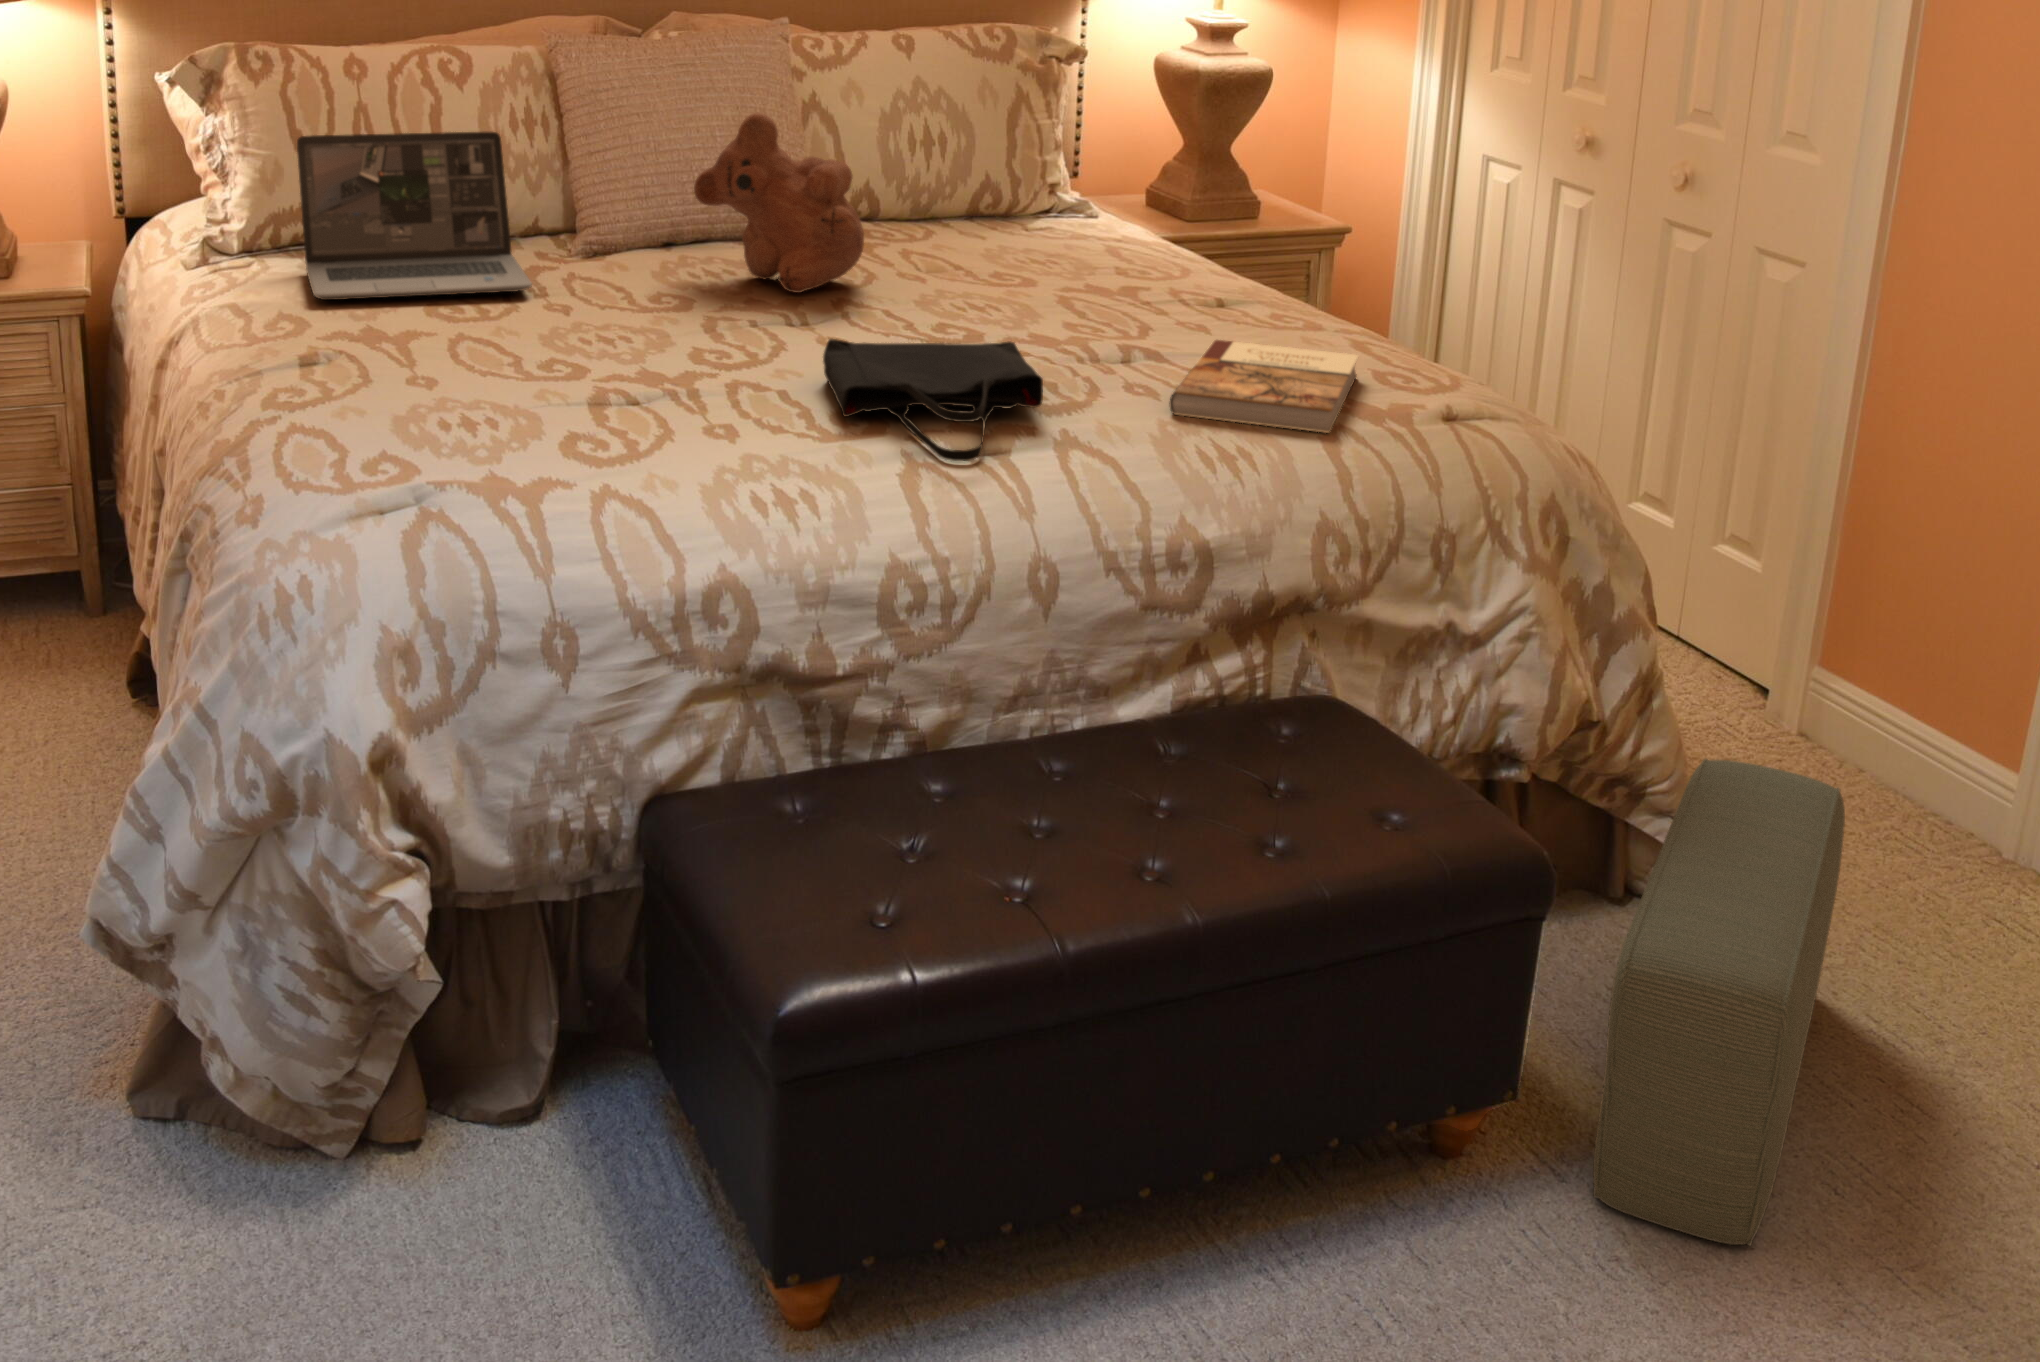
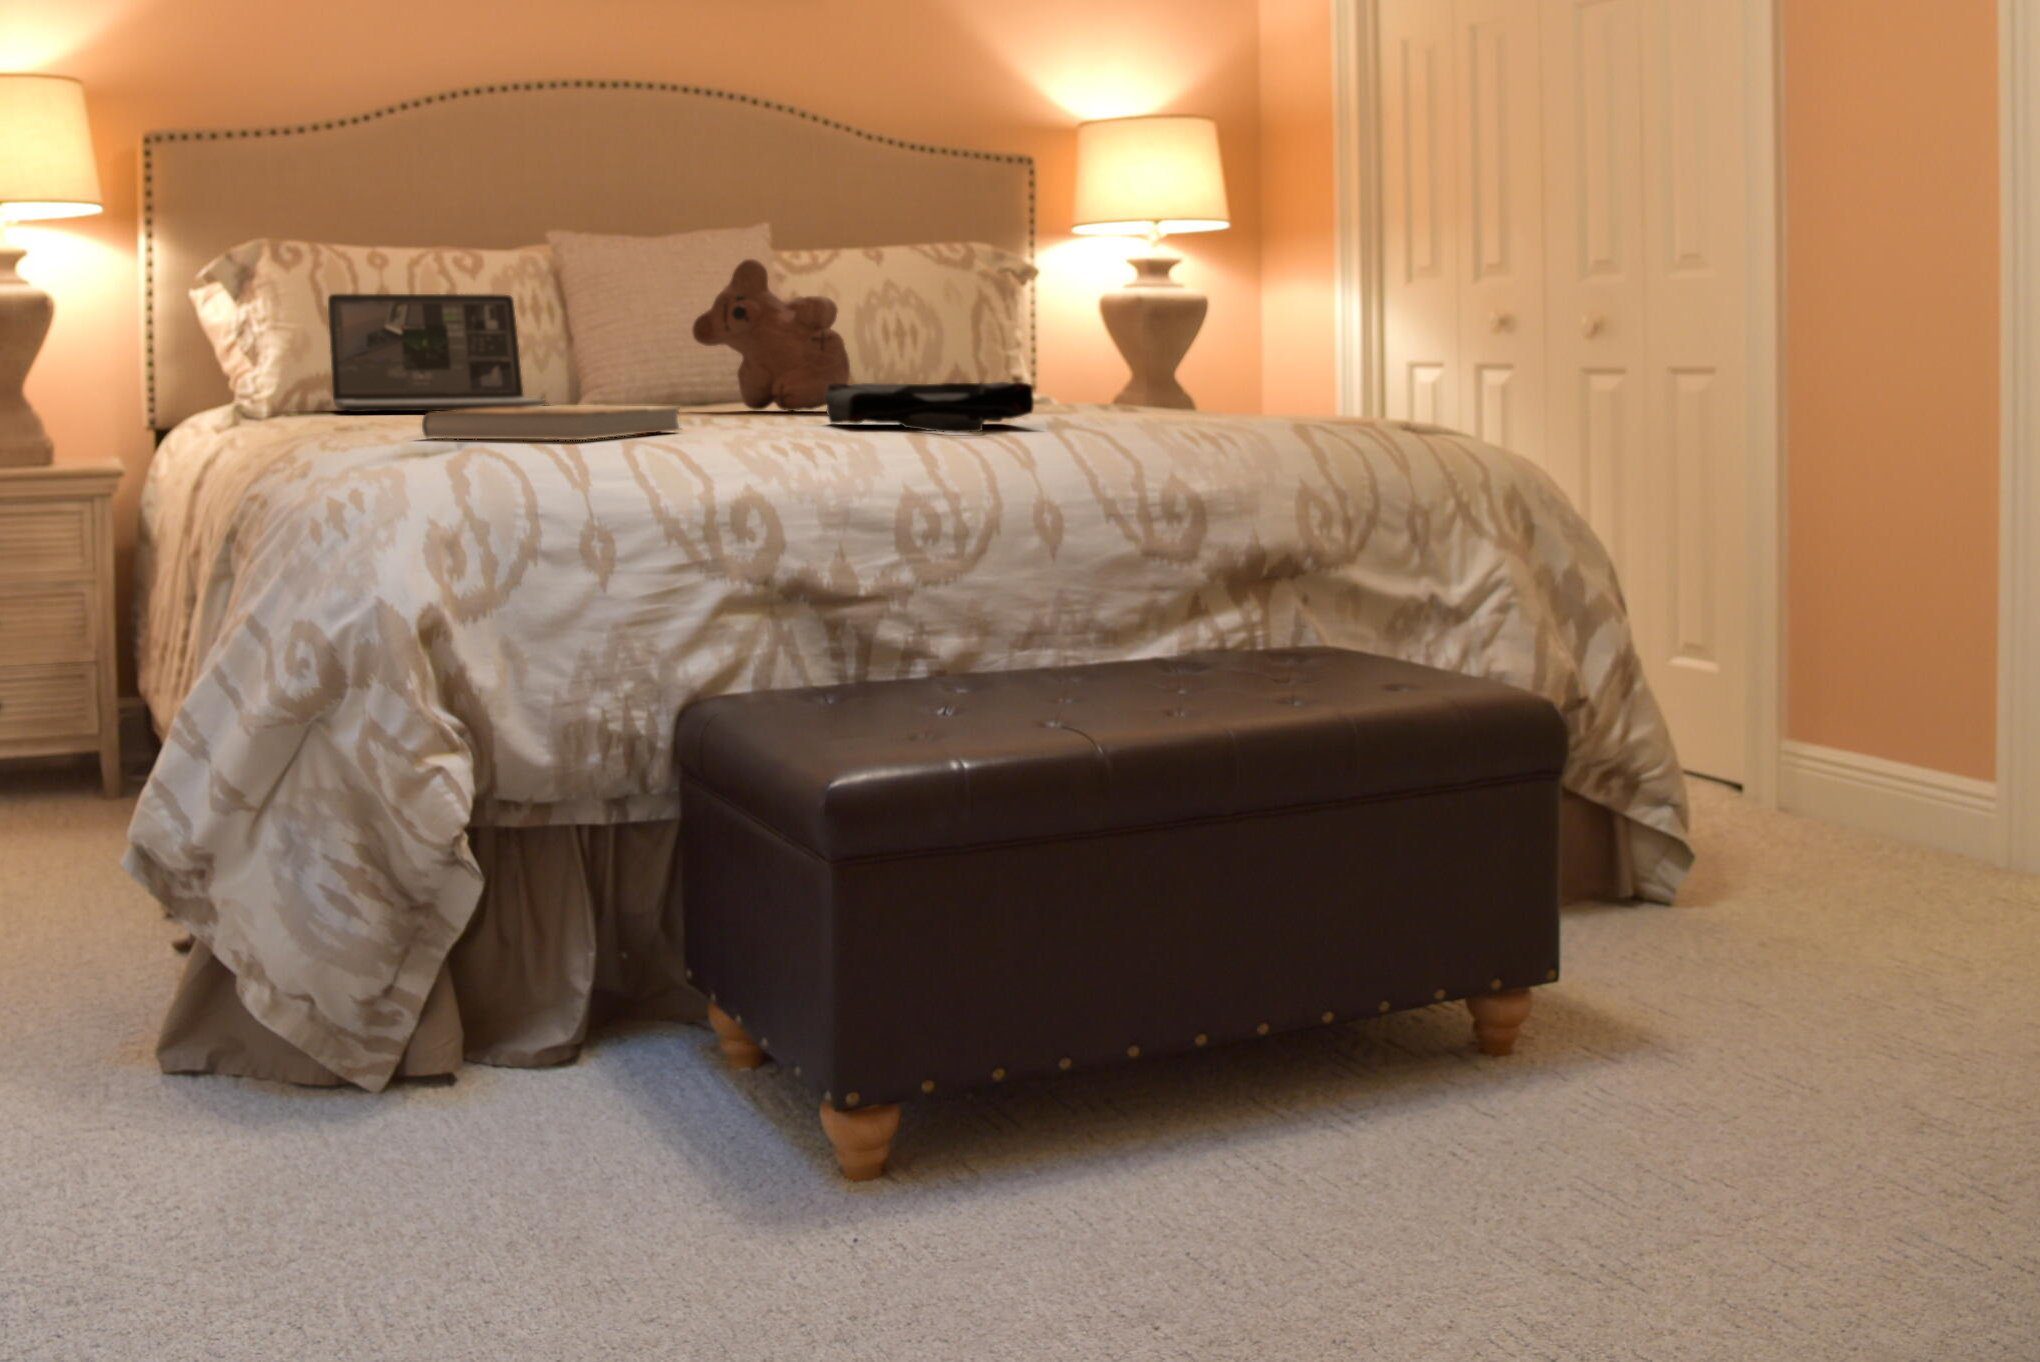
book: present [1169,340,1358,433] -> present [422,406,679,440]
pouf: present [1593,759,1845,1246] -> none [1644,714,1839,1099]

